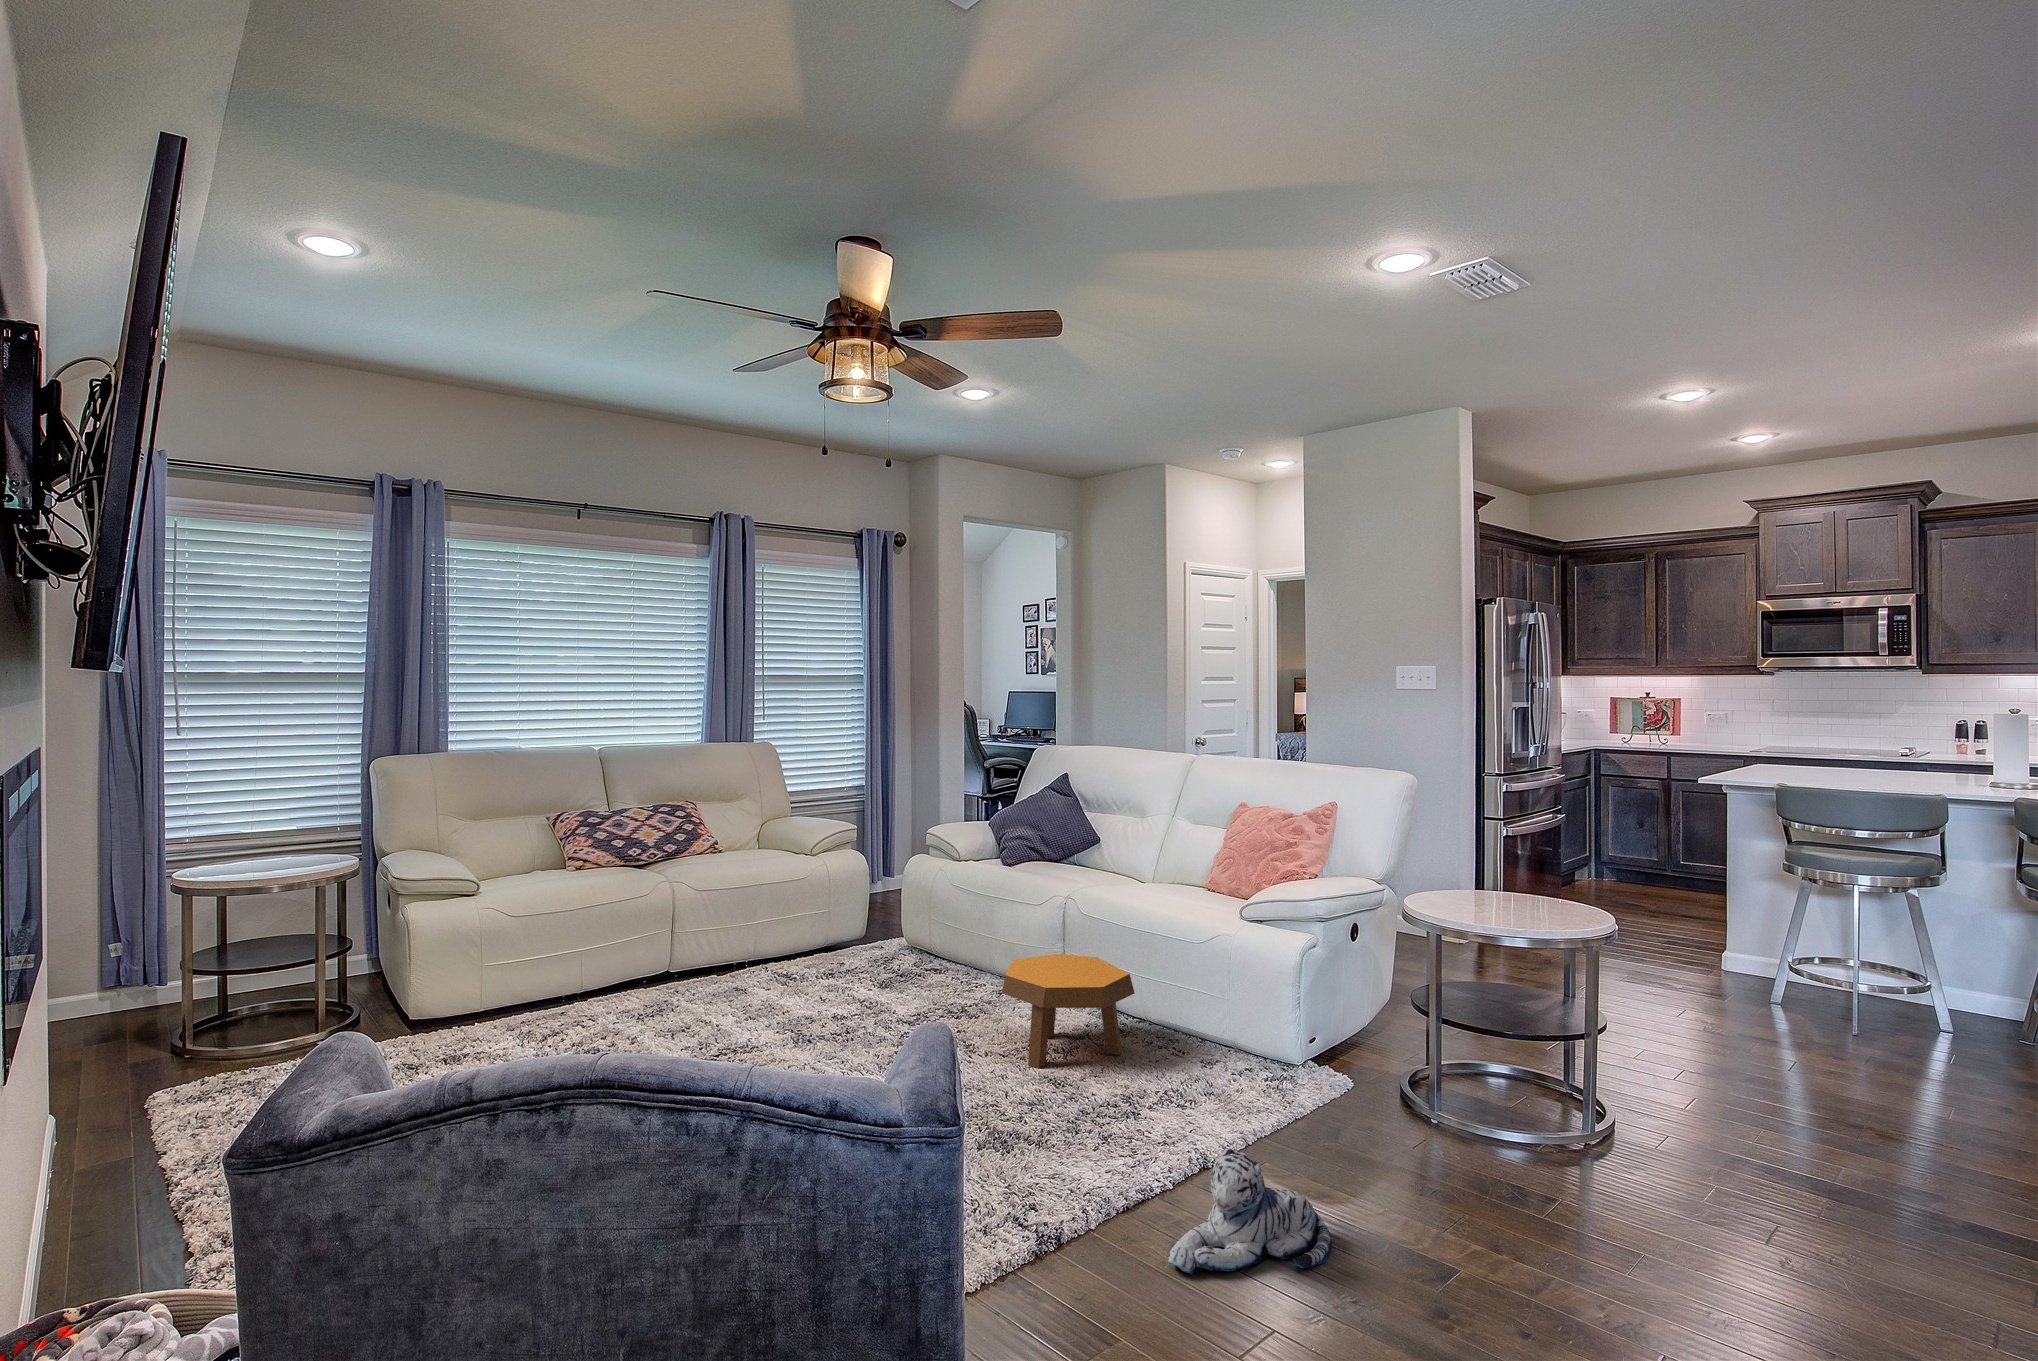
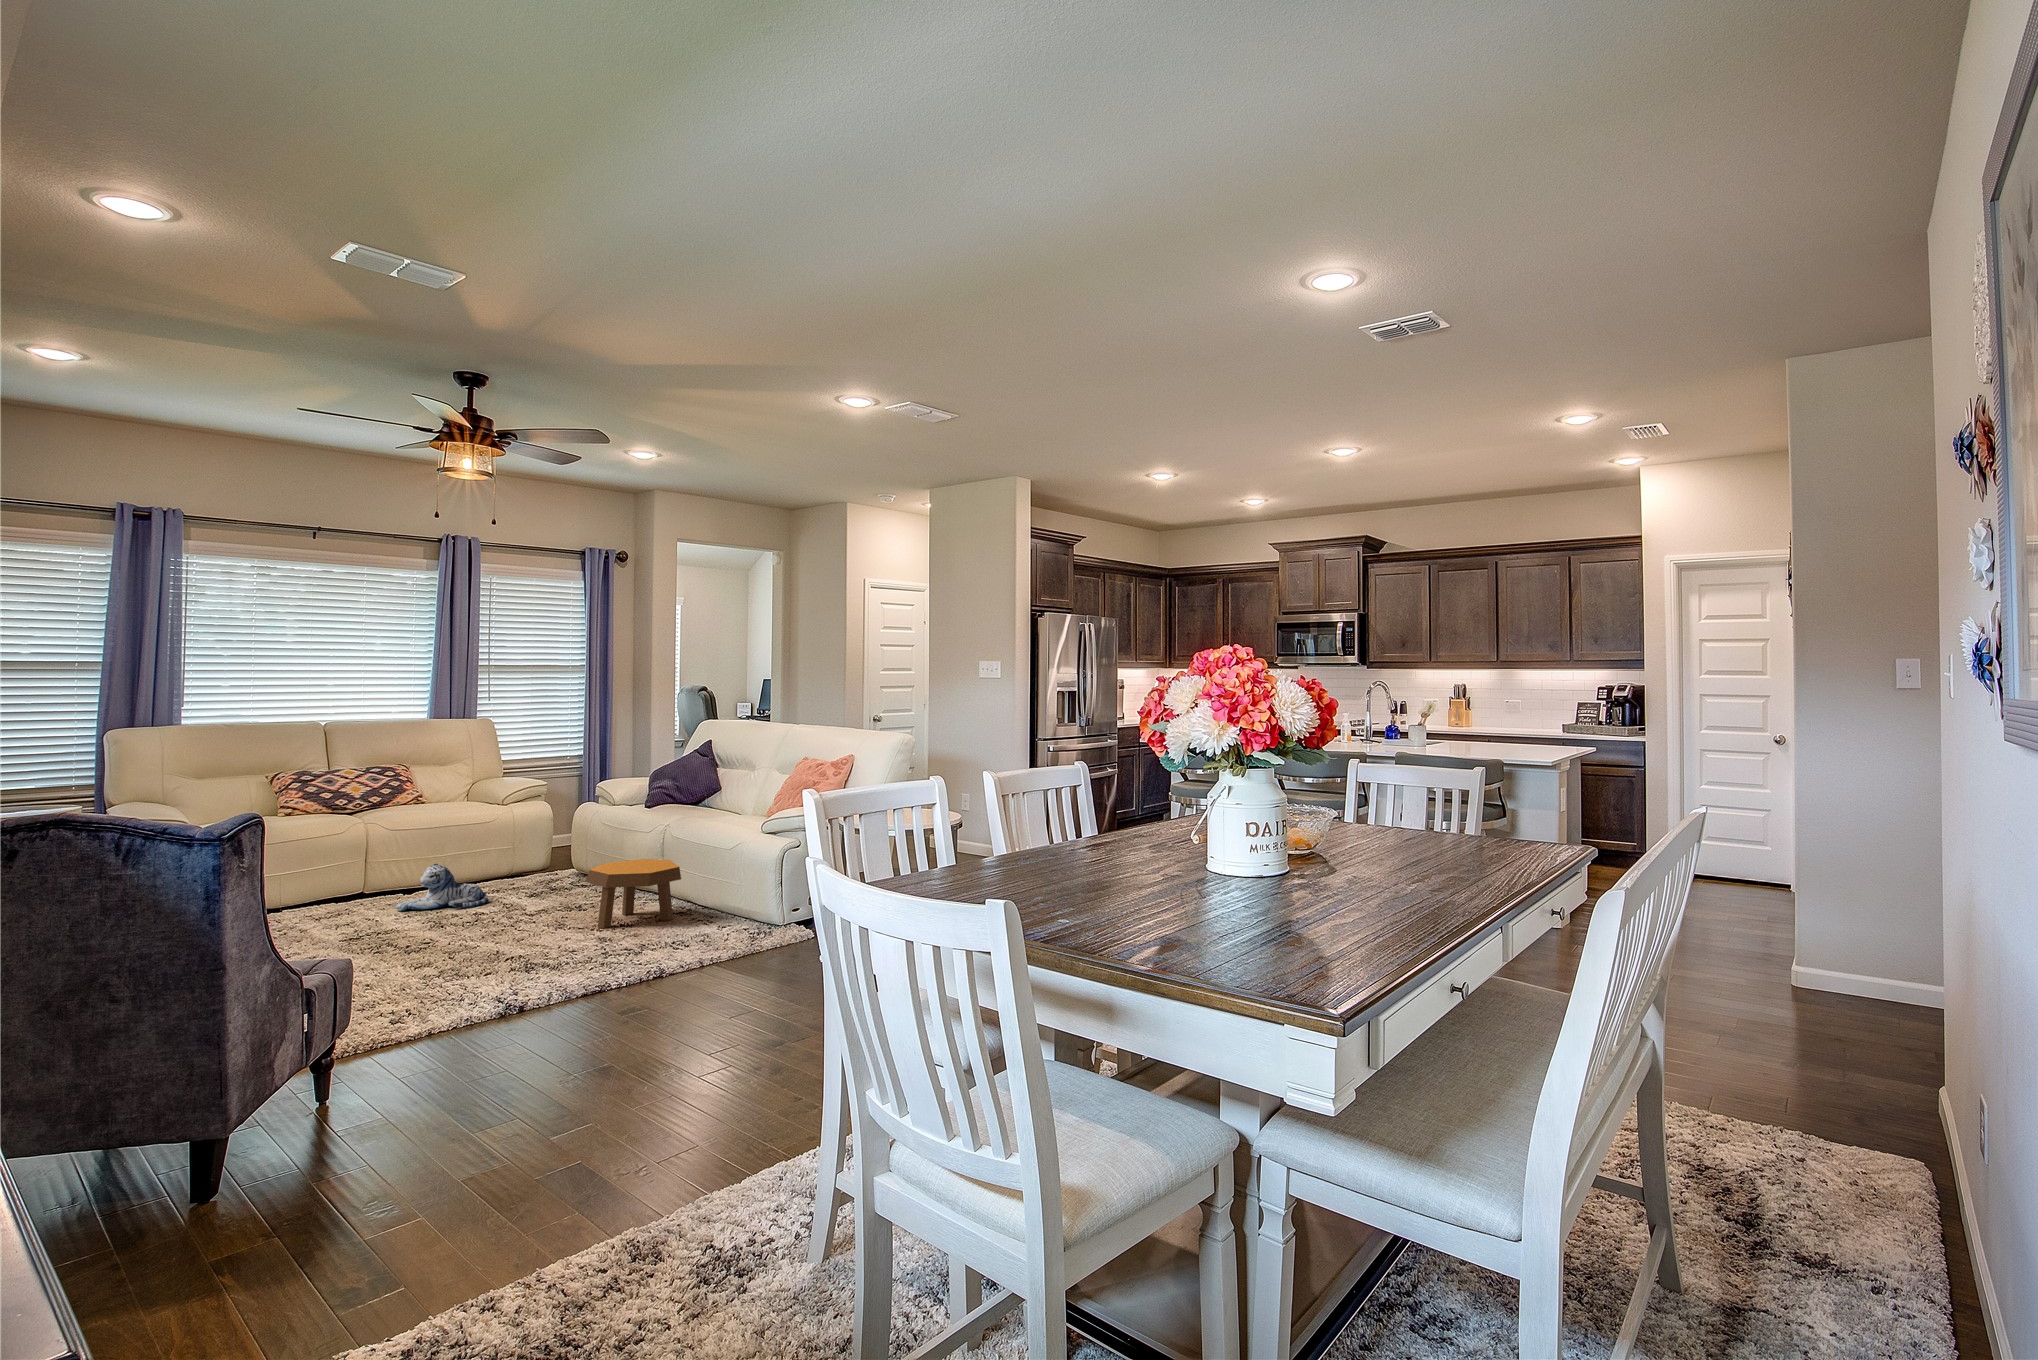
plush toy: present [1168,1148,1332,1274] -> present [396,864,488,910]

